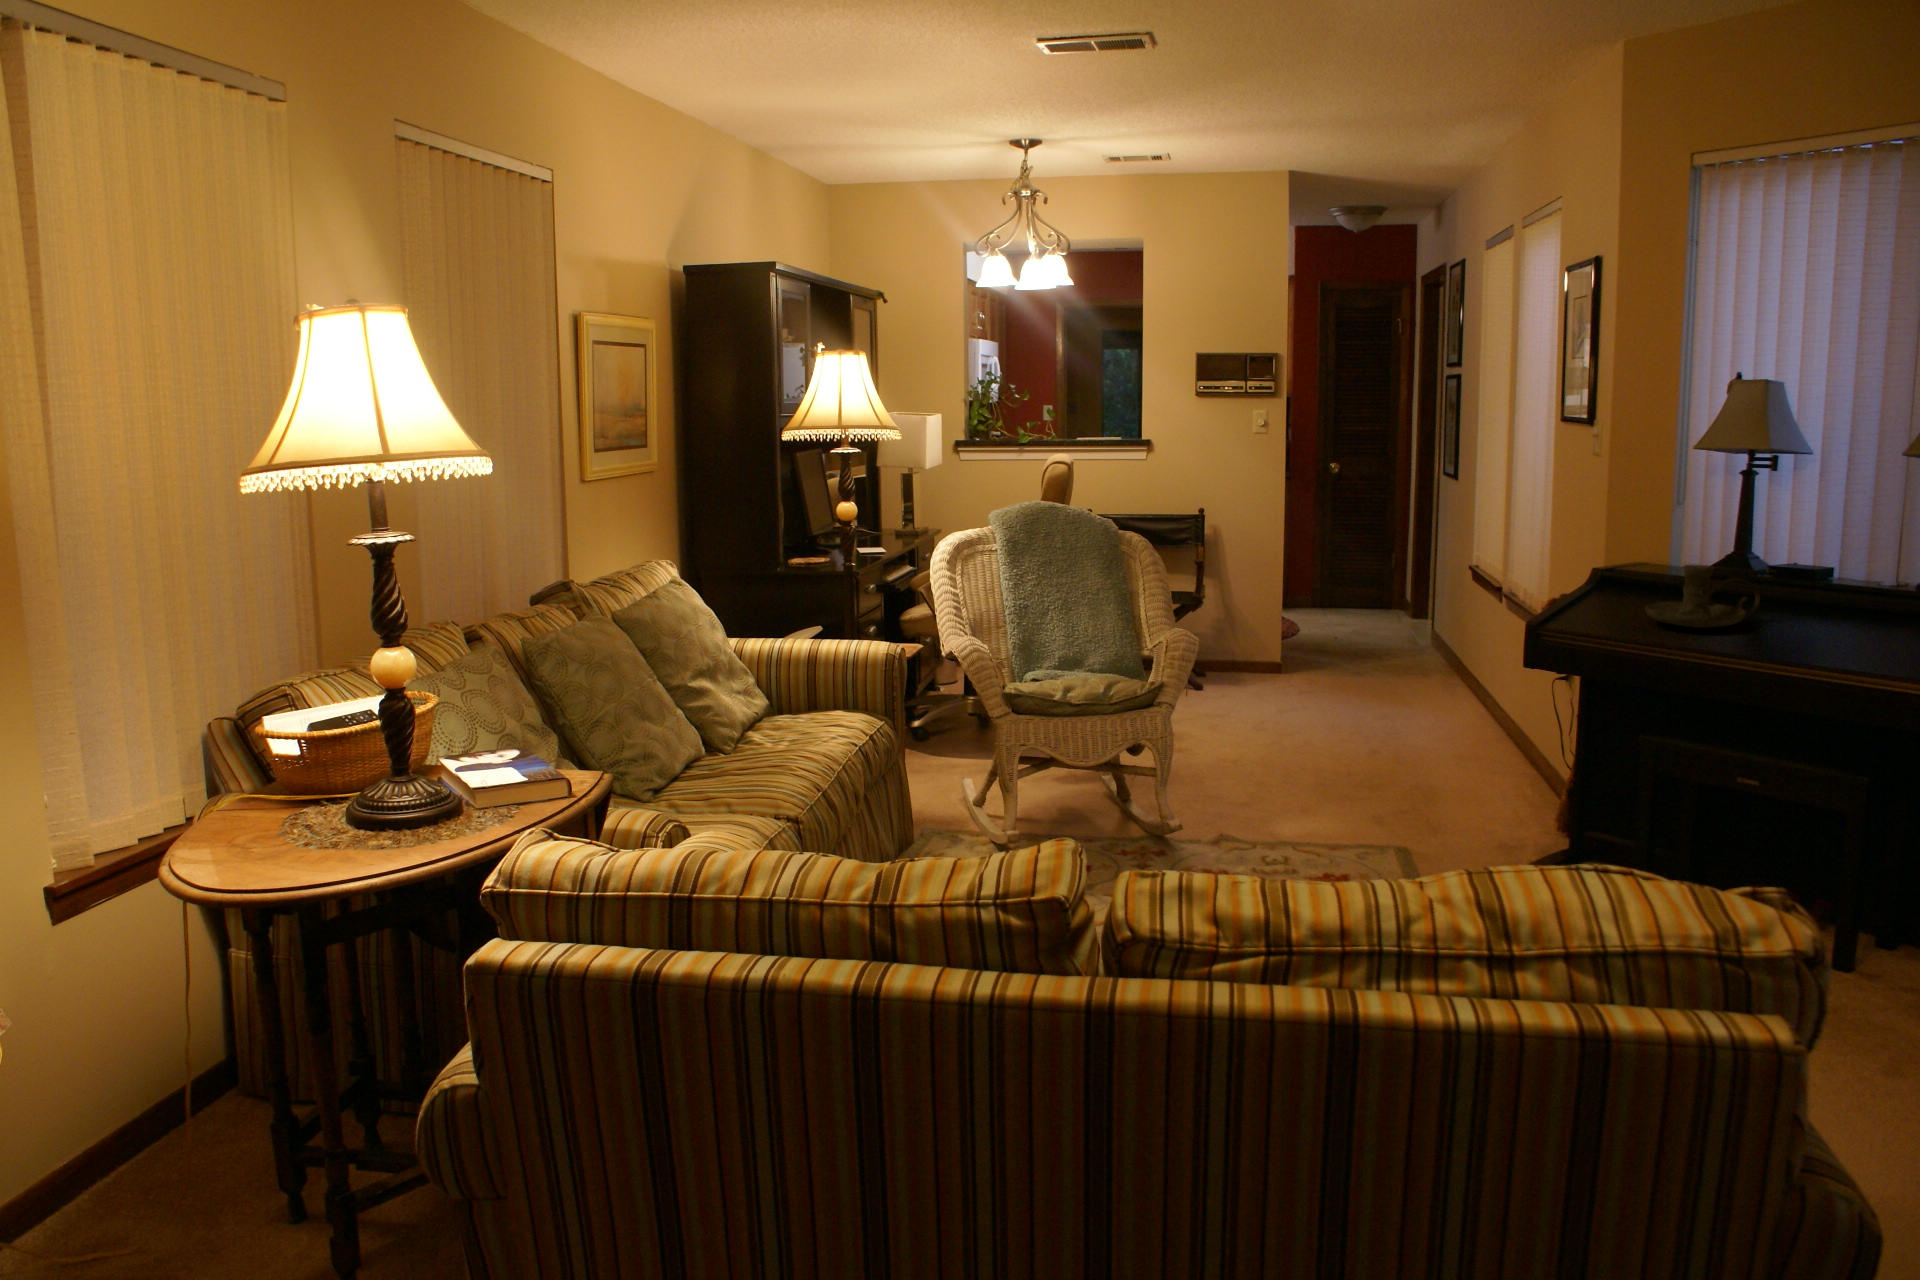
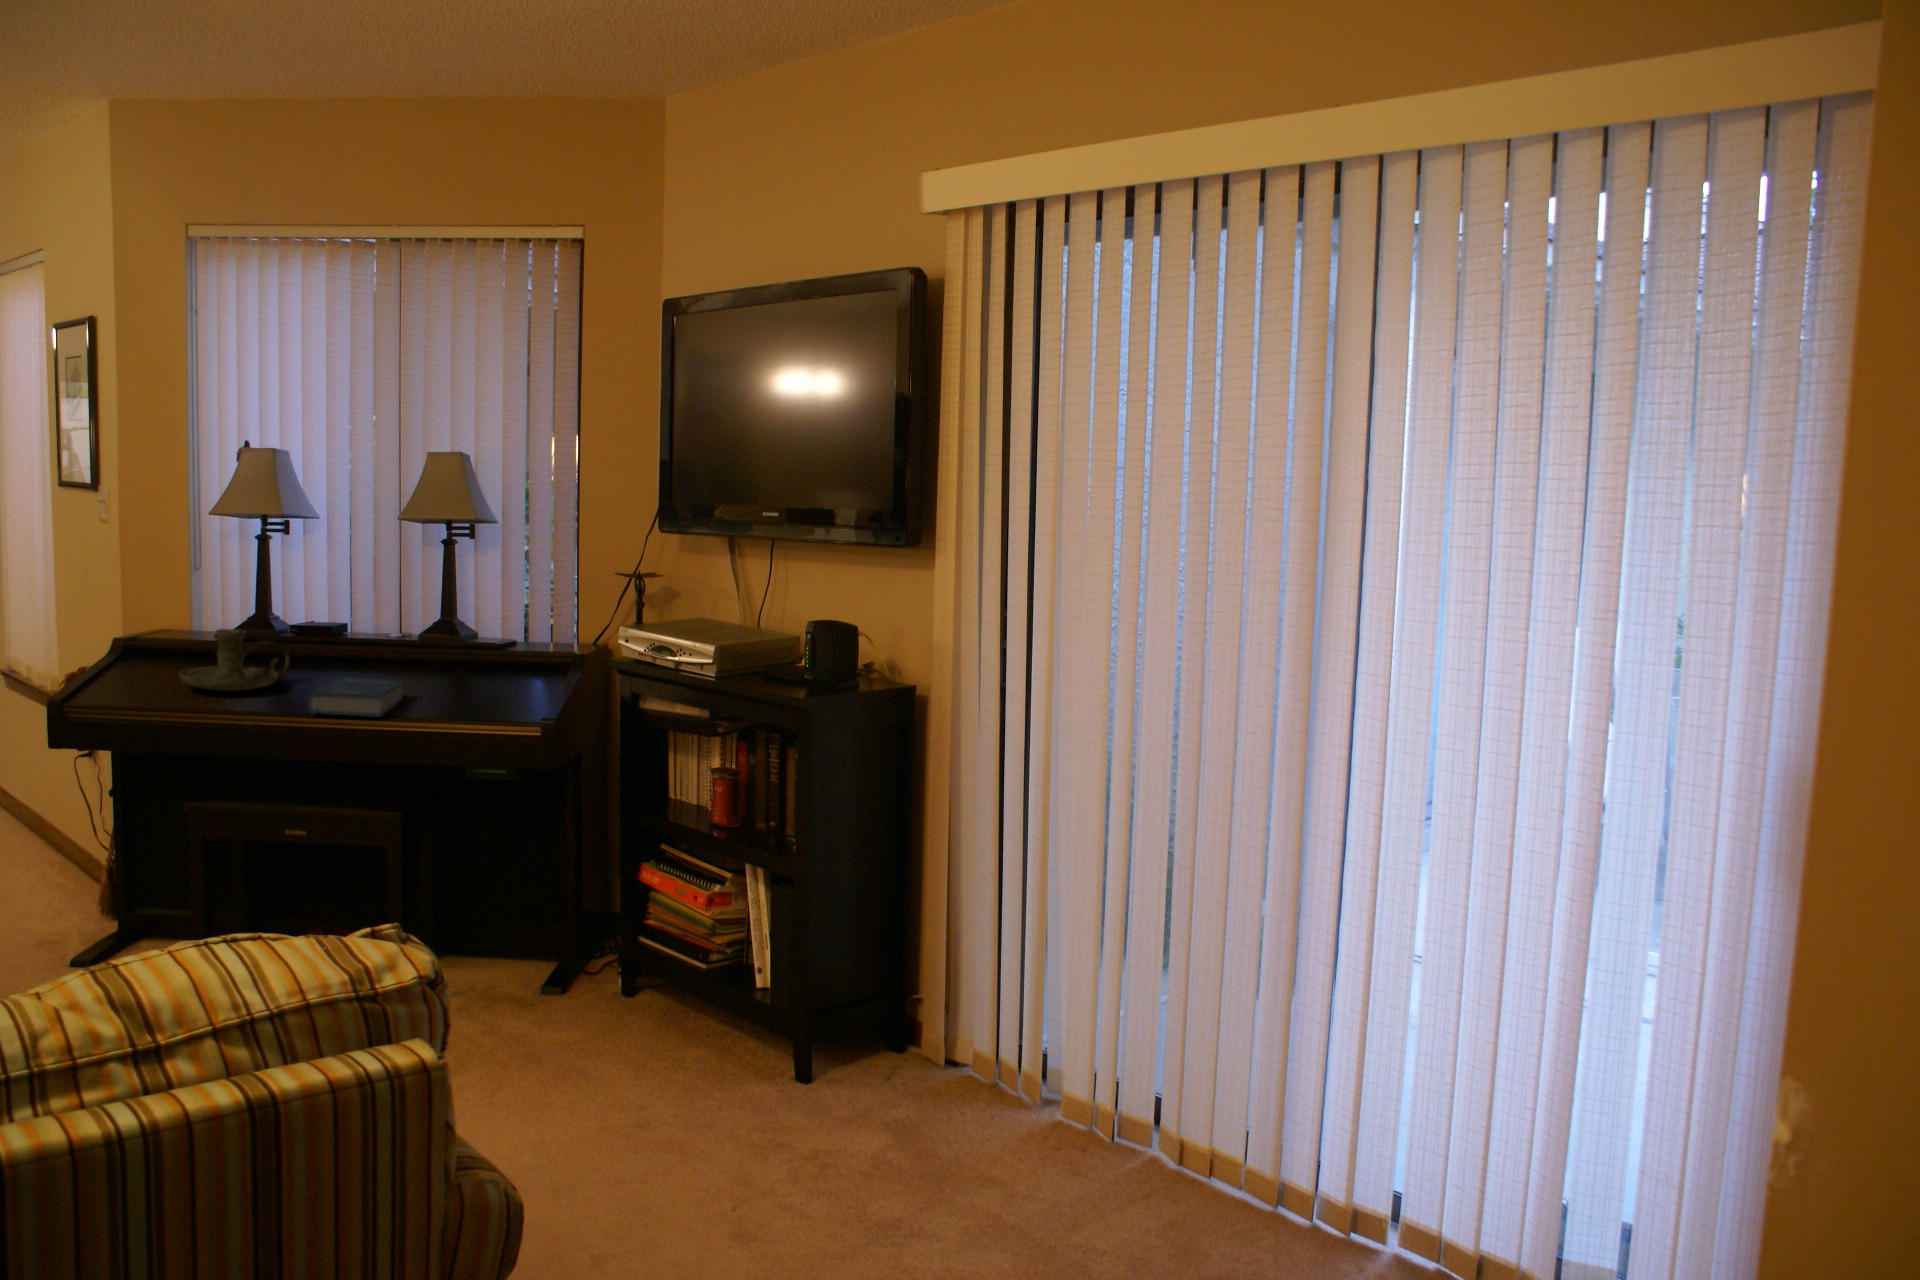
hardback book: none [1769,620,1888,666] -> present [307,677,404,717]

